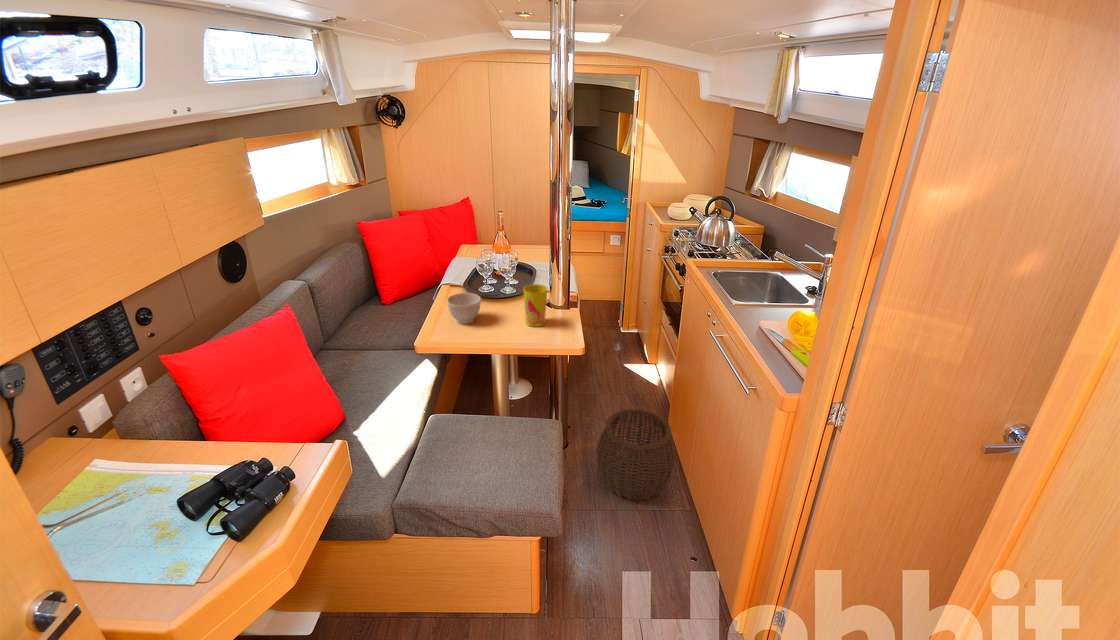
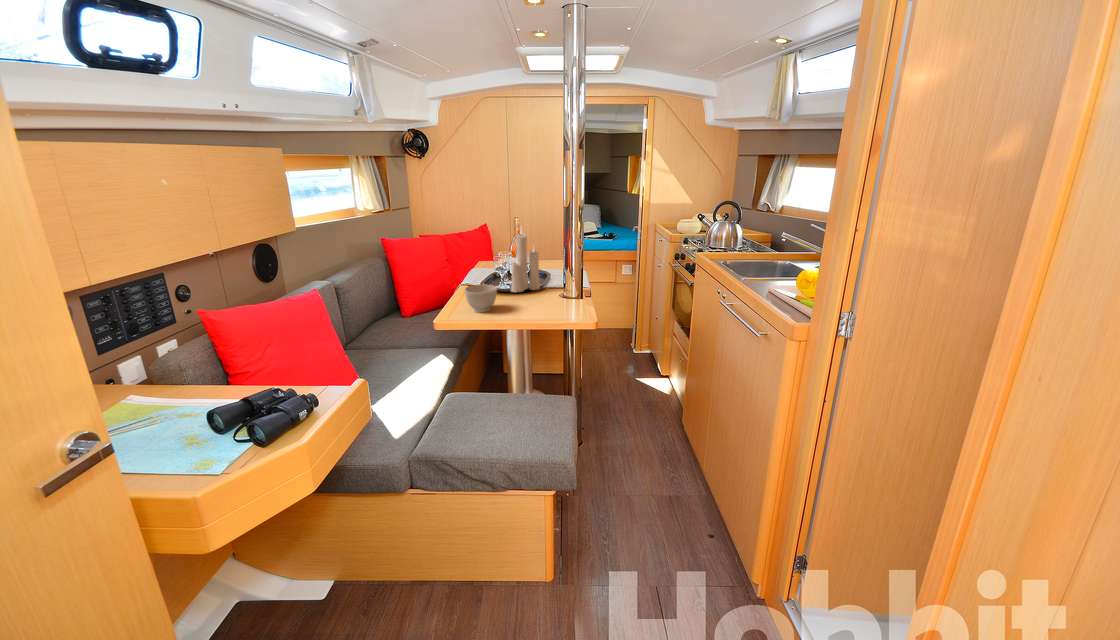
candle: none [495,223,526,296] -> present [511,233,540,292]
cup: present [523,284,547,327] -> none [537,273,561,313]
woven basket: present [597,409,675,501] -> none [613,401,692,492]

